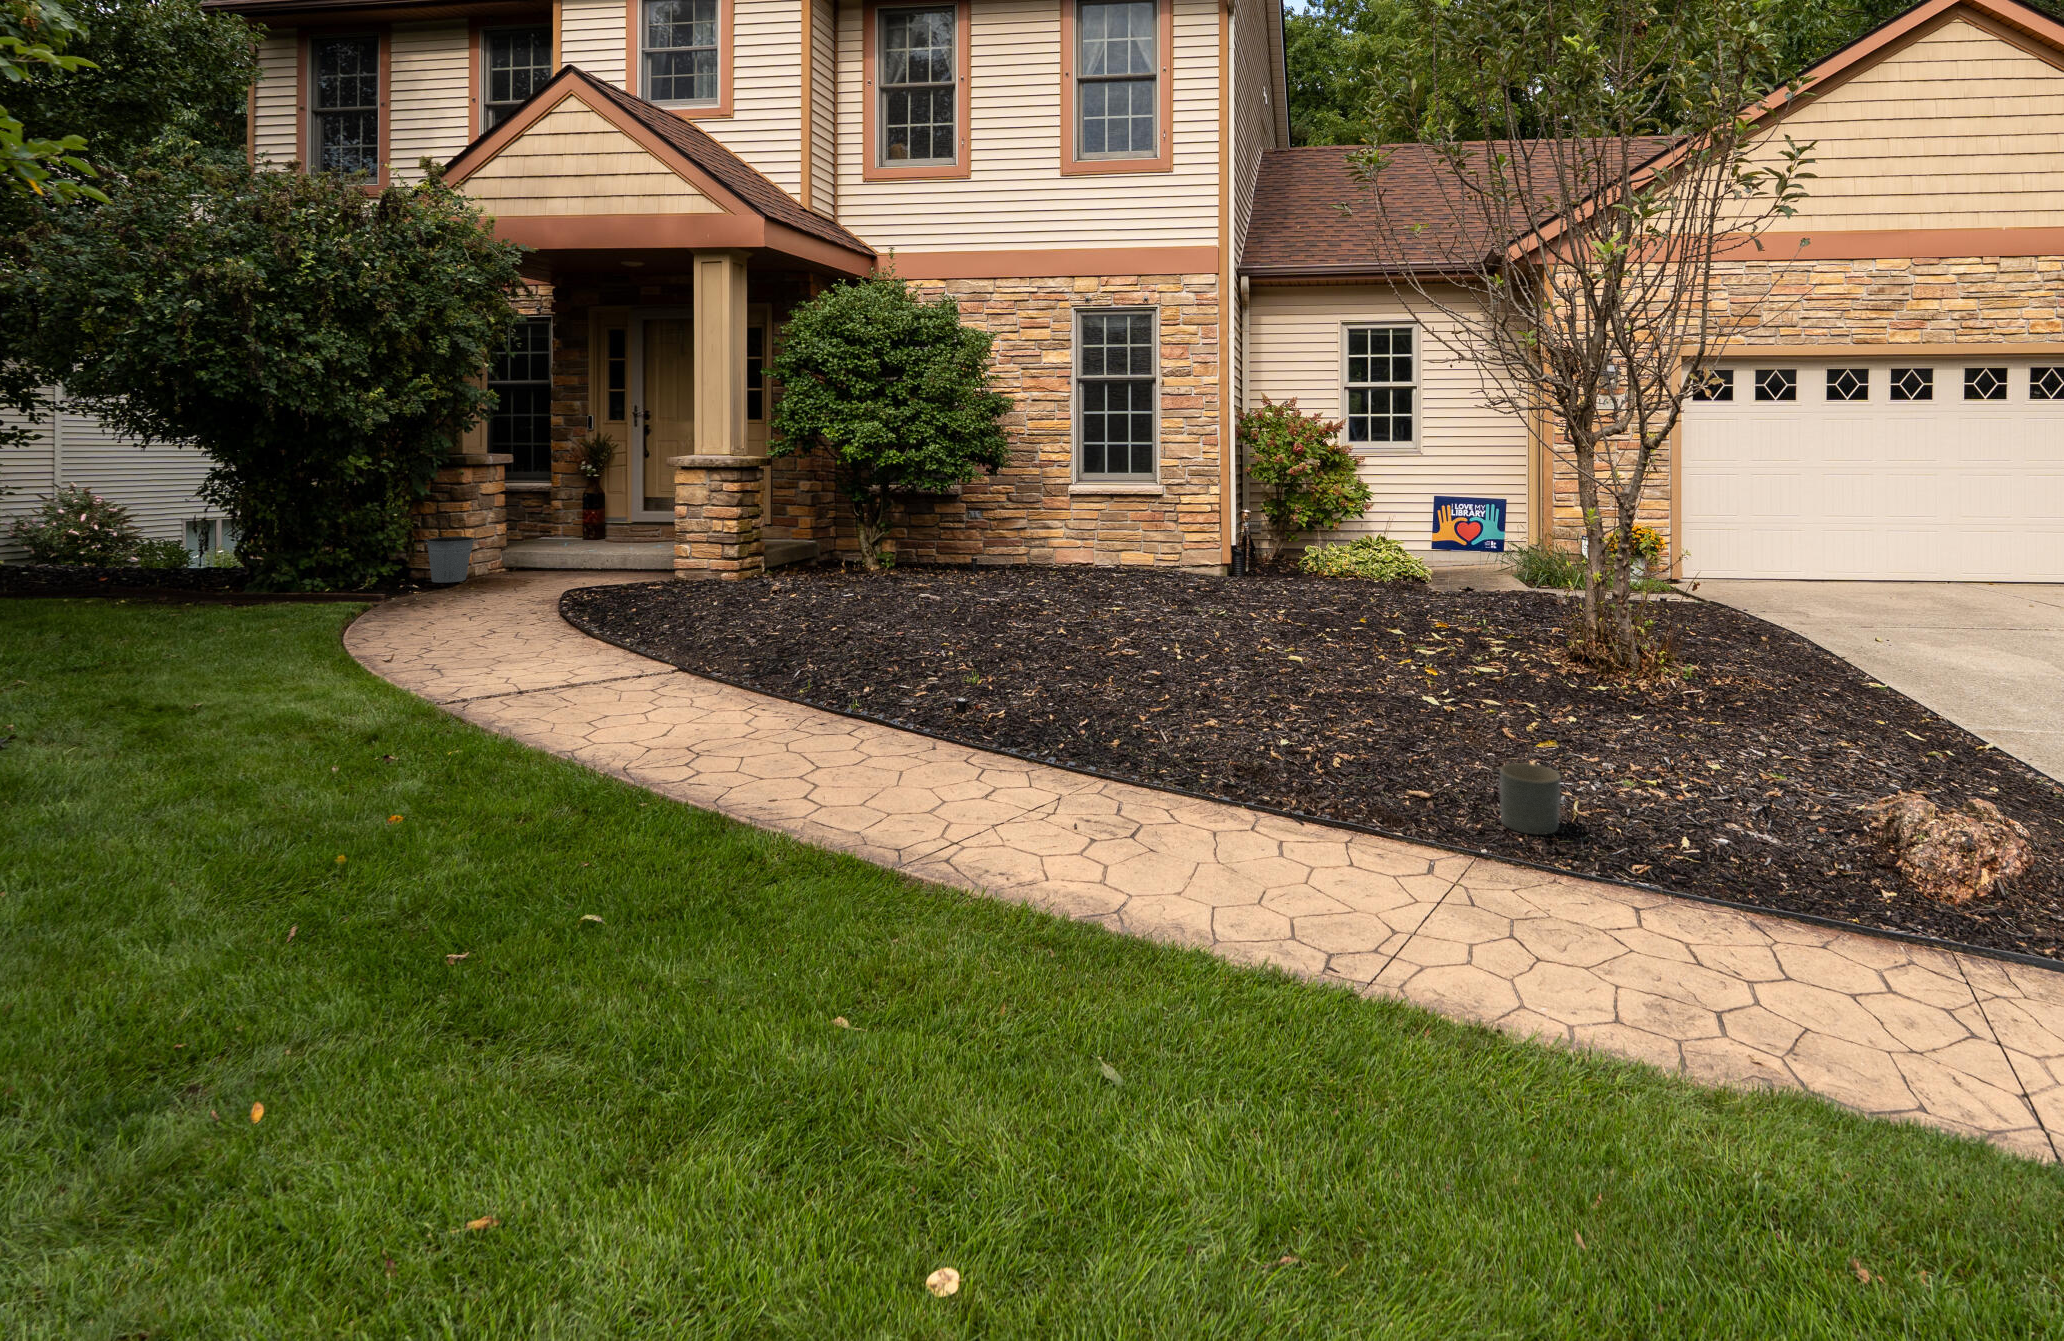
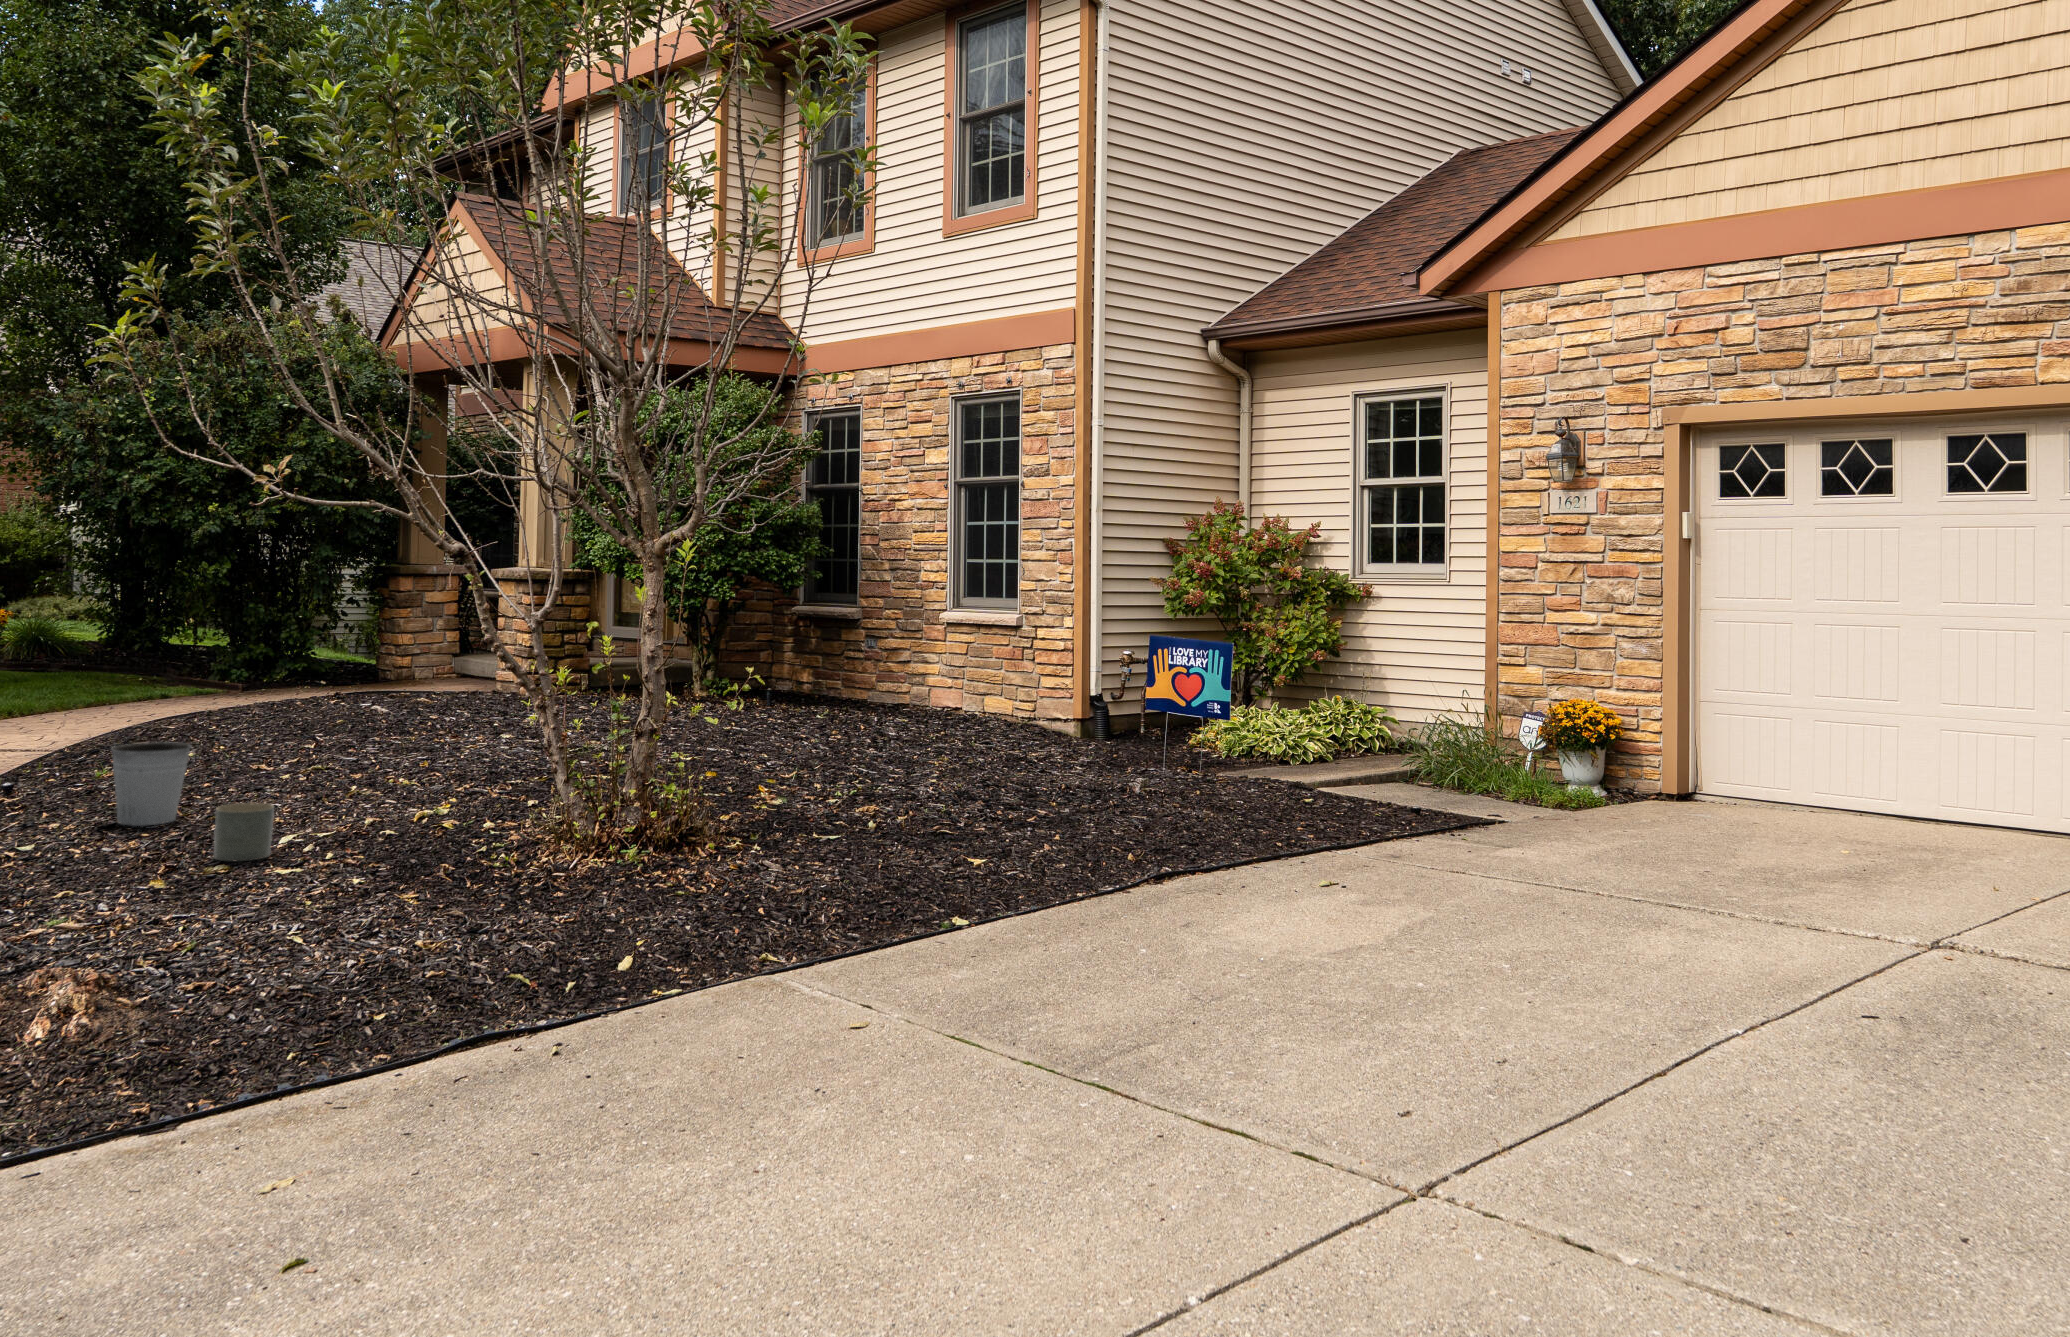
bucket: present [425,536,476,583] -> present [112,742,192,826]

